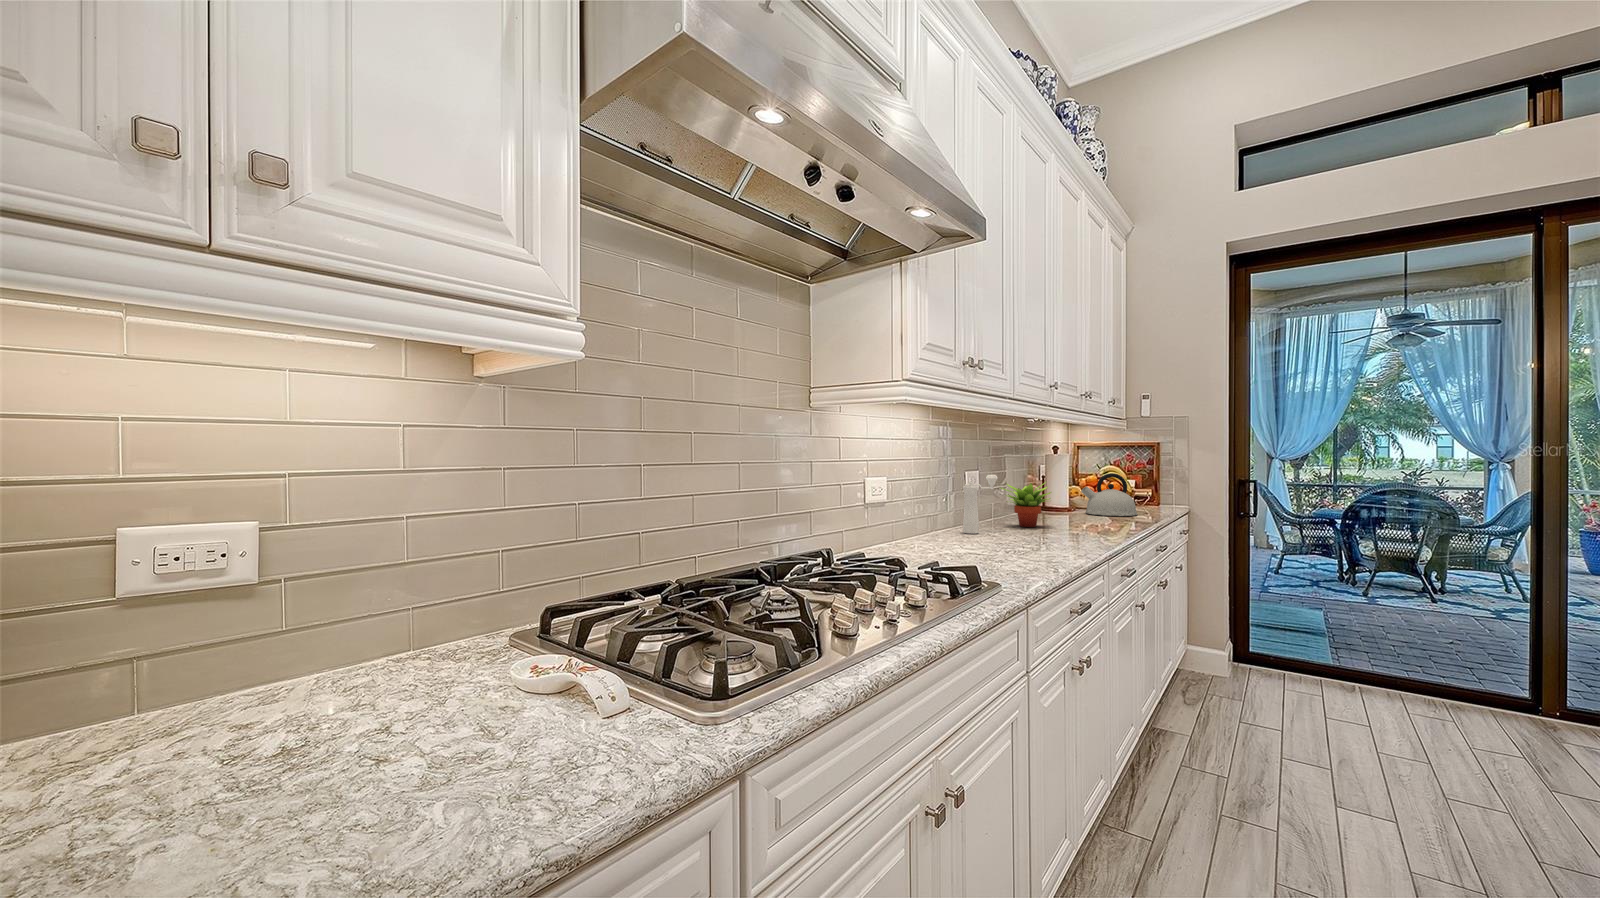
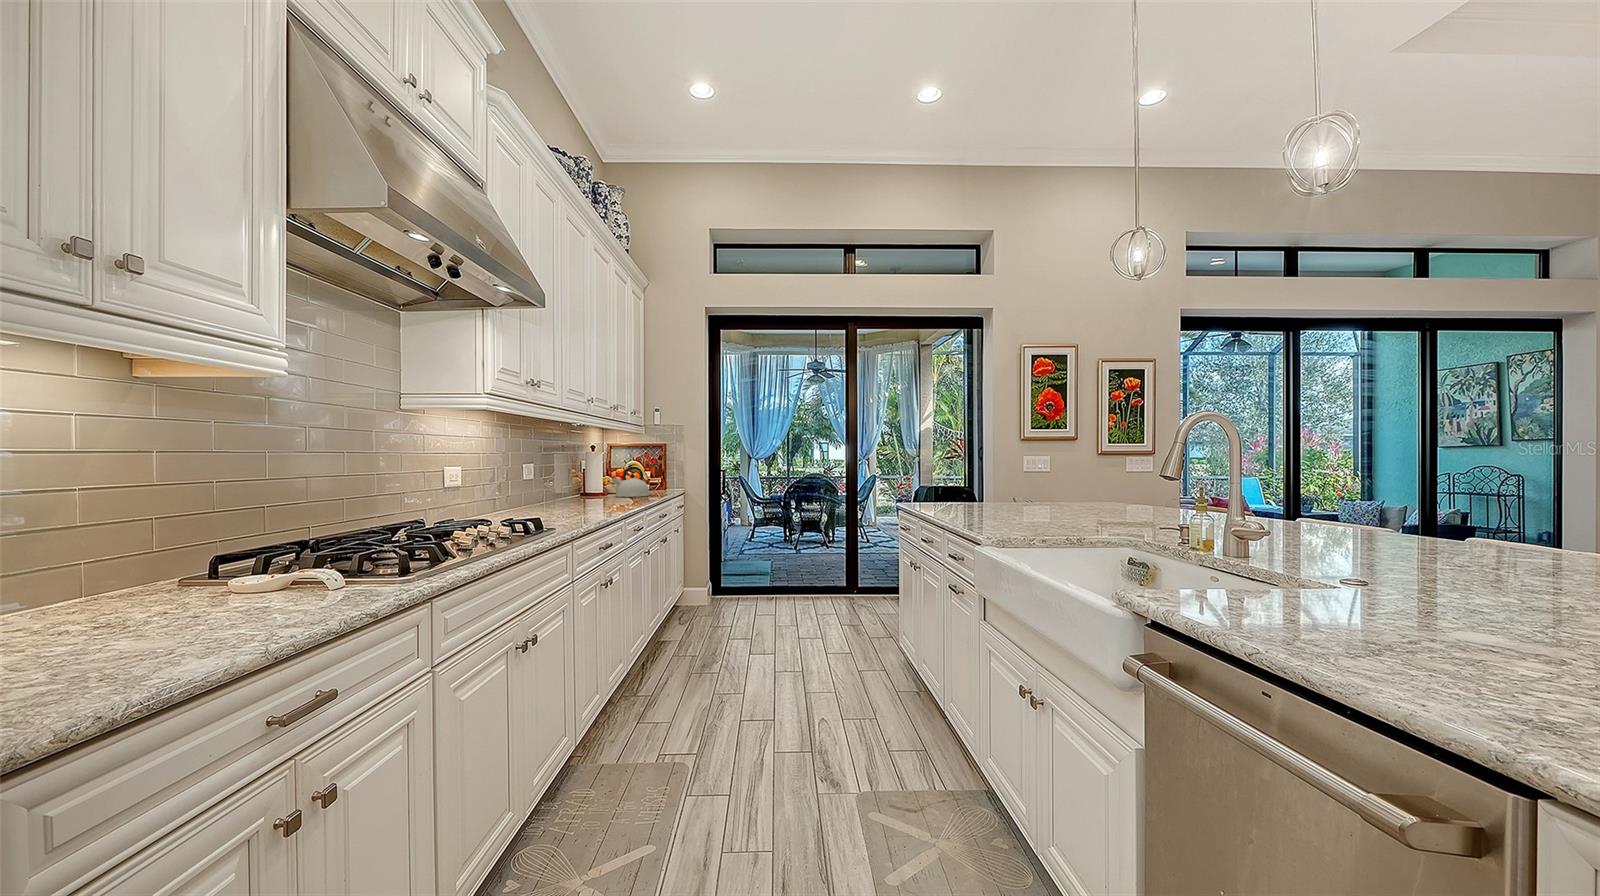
pepper mill: present [963,475,998,534] -> none [522,467,550,512]
succulent plant: present [1000,482,1051,527] -> none [550,471,590,506]

